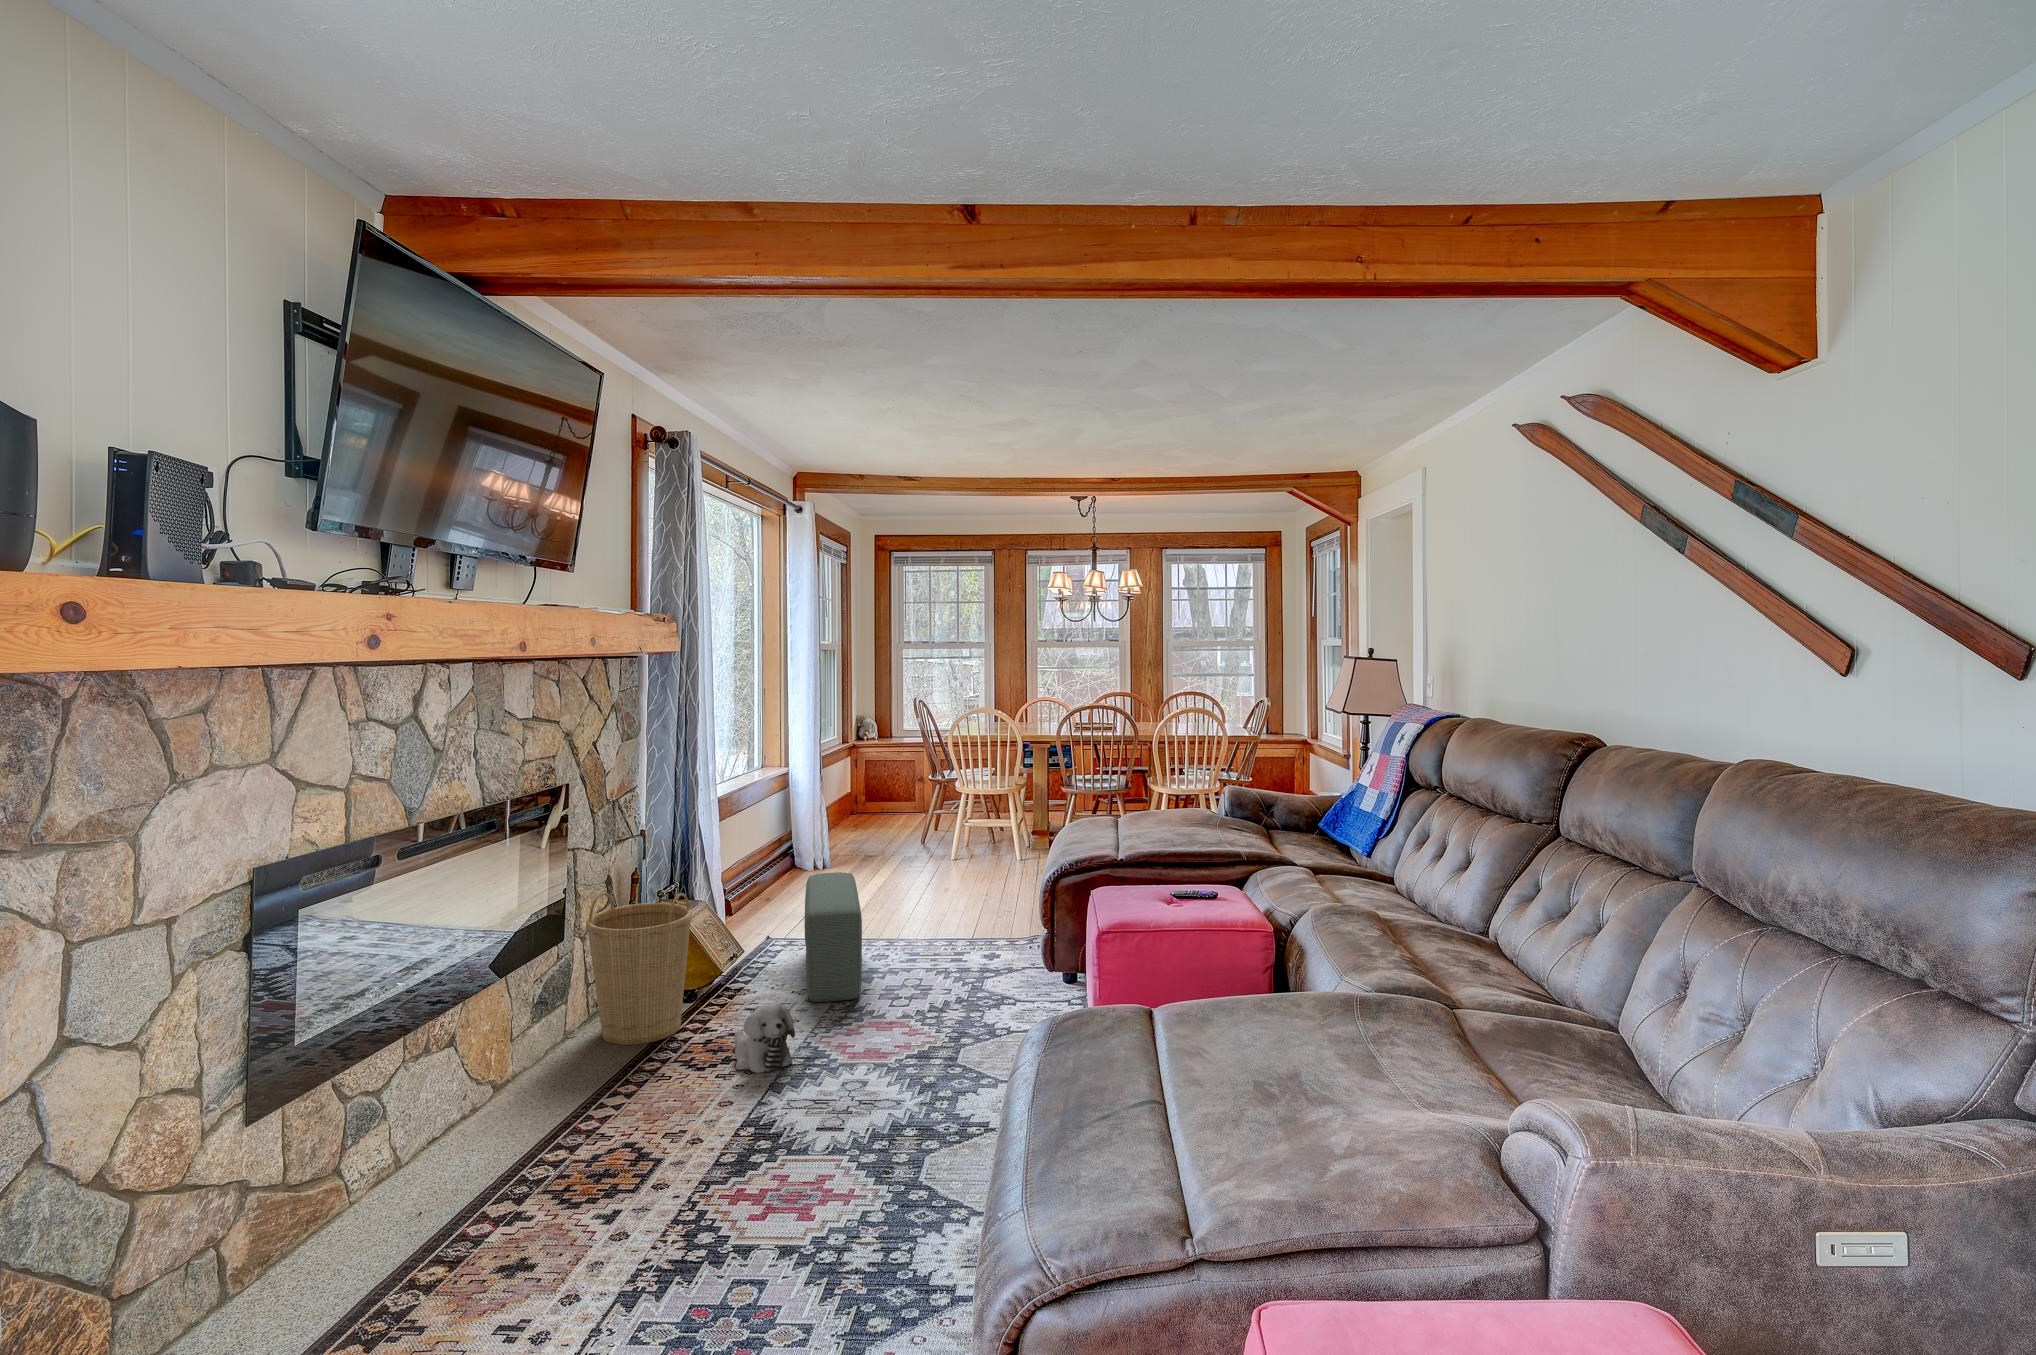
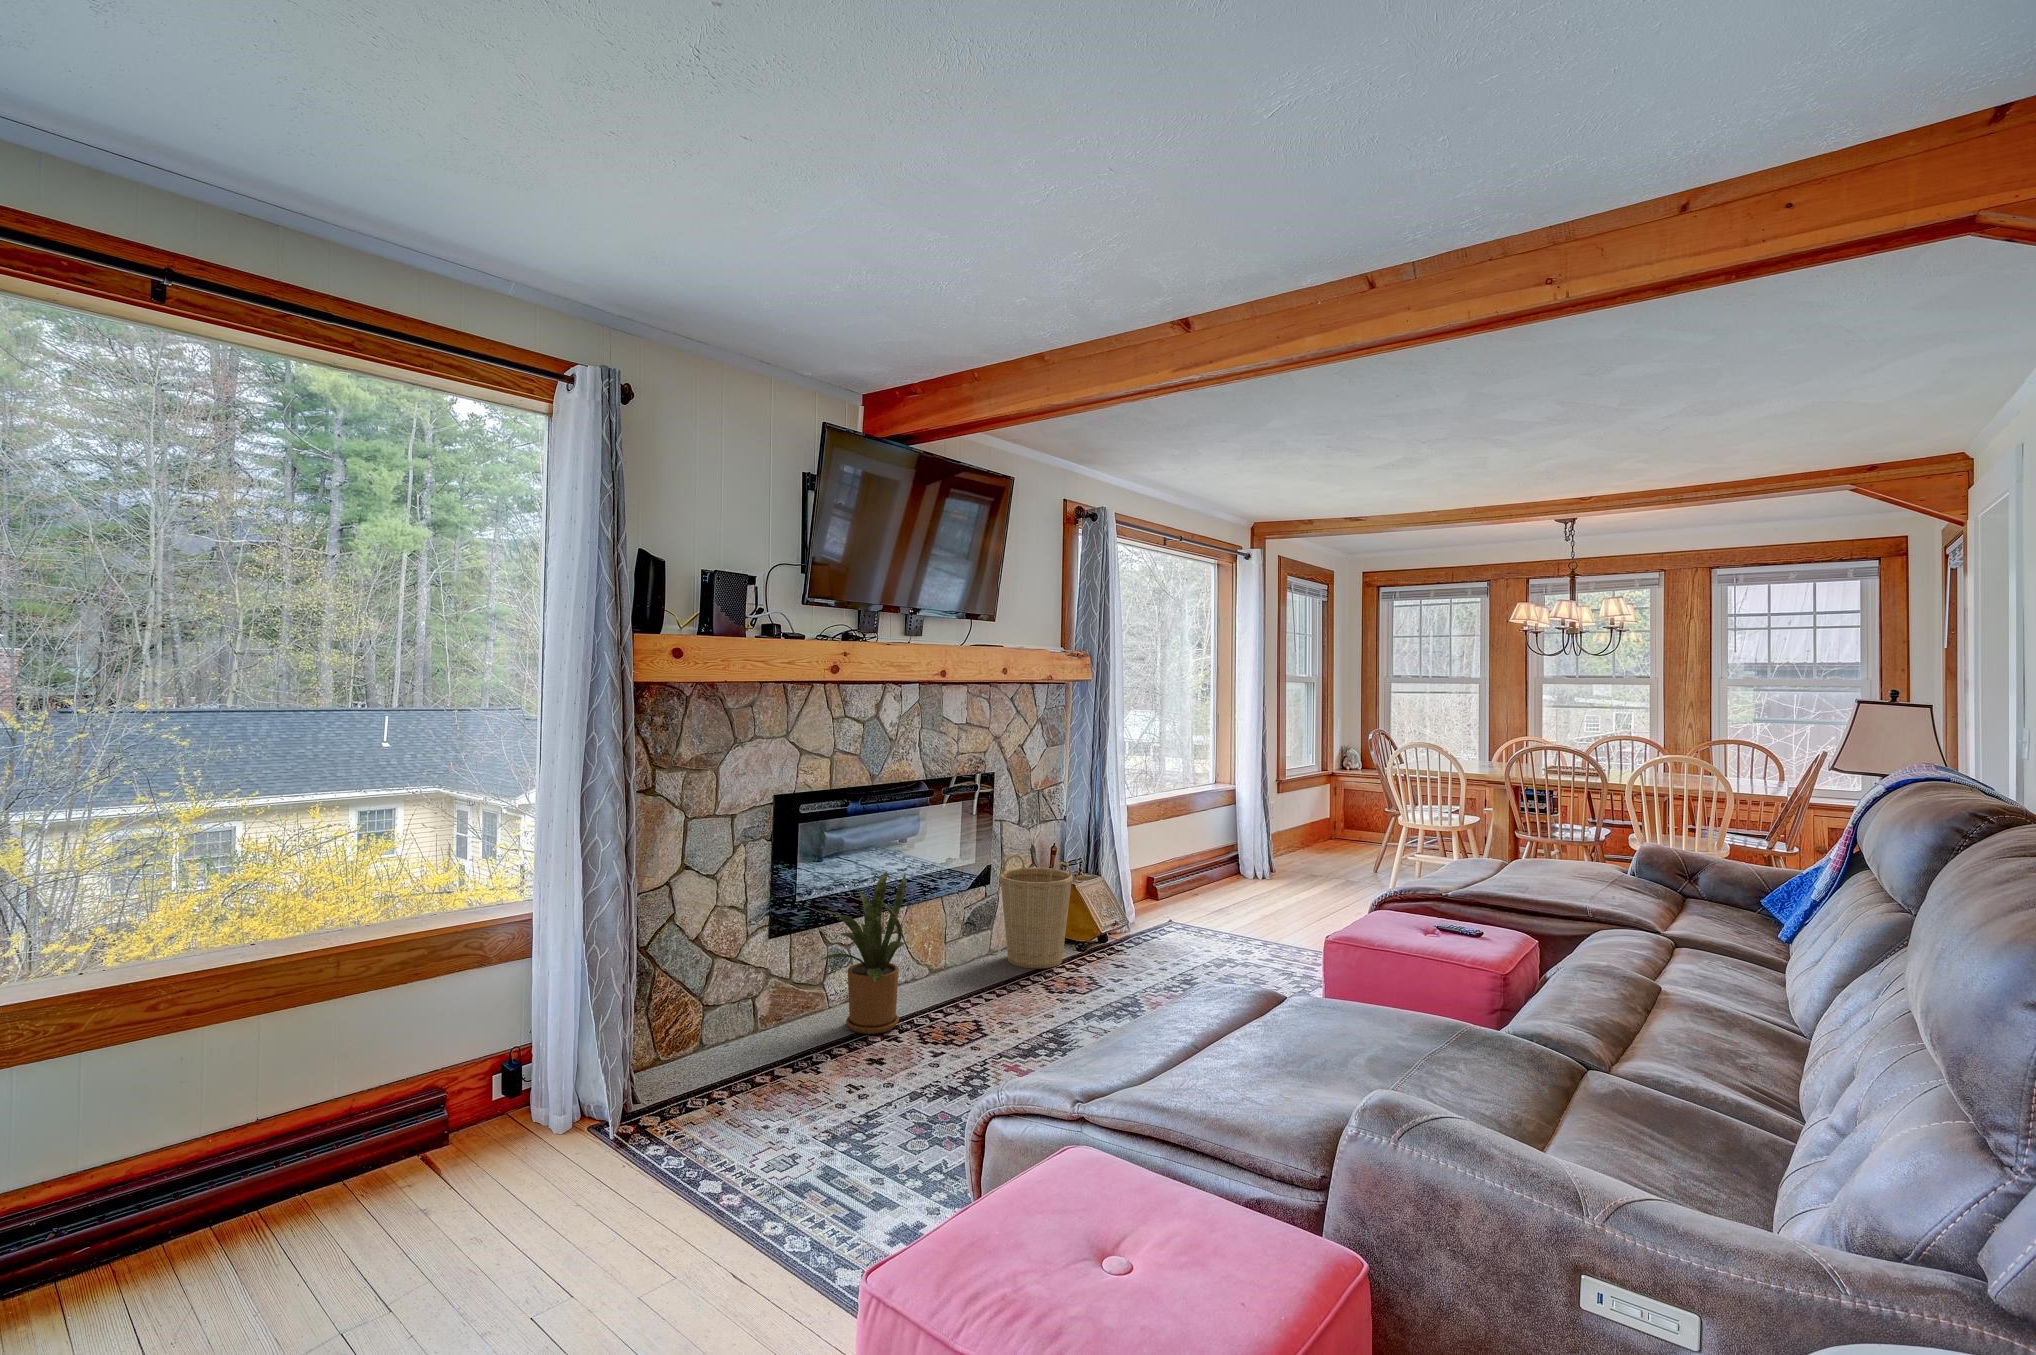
pouf: present [805,872,862,1002] -> none [1162,871,1232,973]
house plant: none [344,954,524,1229] -> present [821,872,906,1034]
plush toy: present [734,1003,795,1073] -> none [1075,952,1122,1003]

